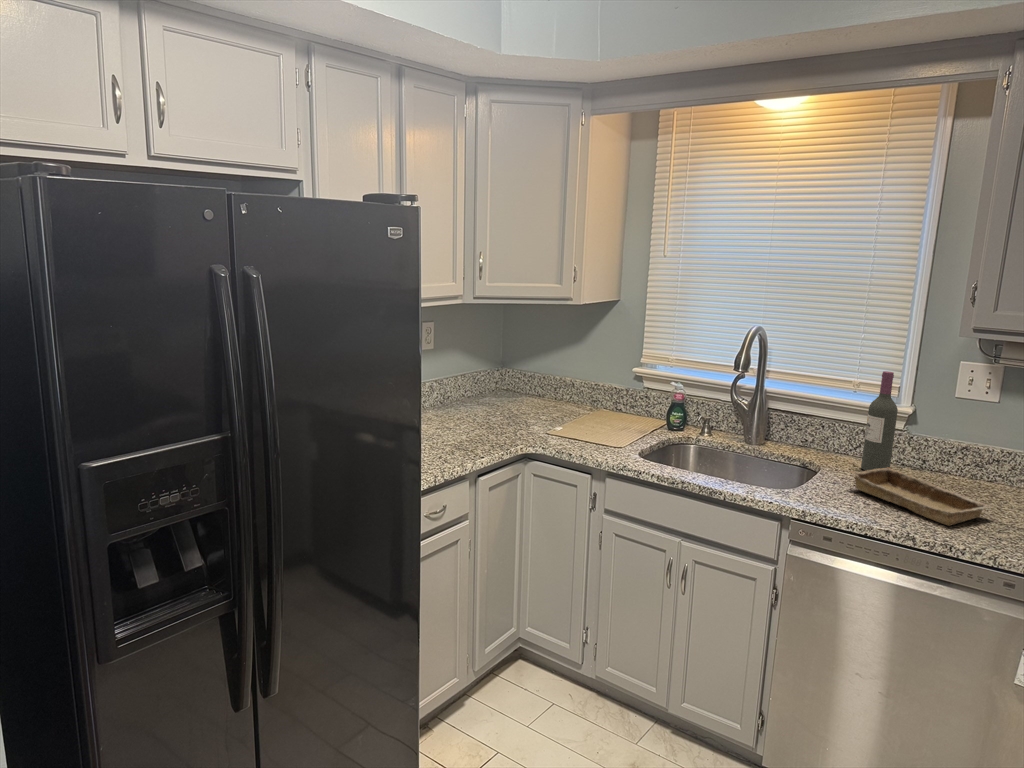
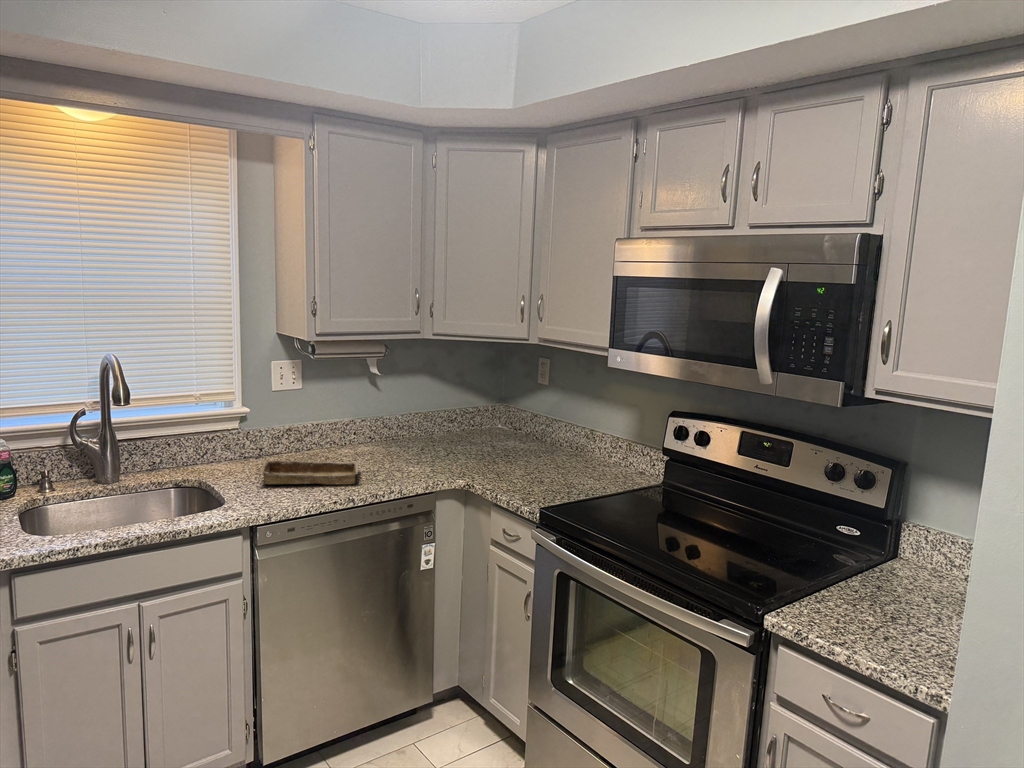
wine bottle: present [861,371,898,471] -> none [225,382,249,470]

